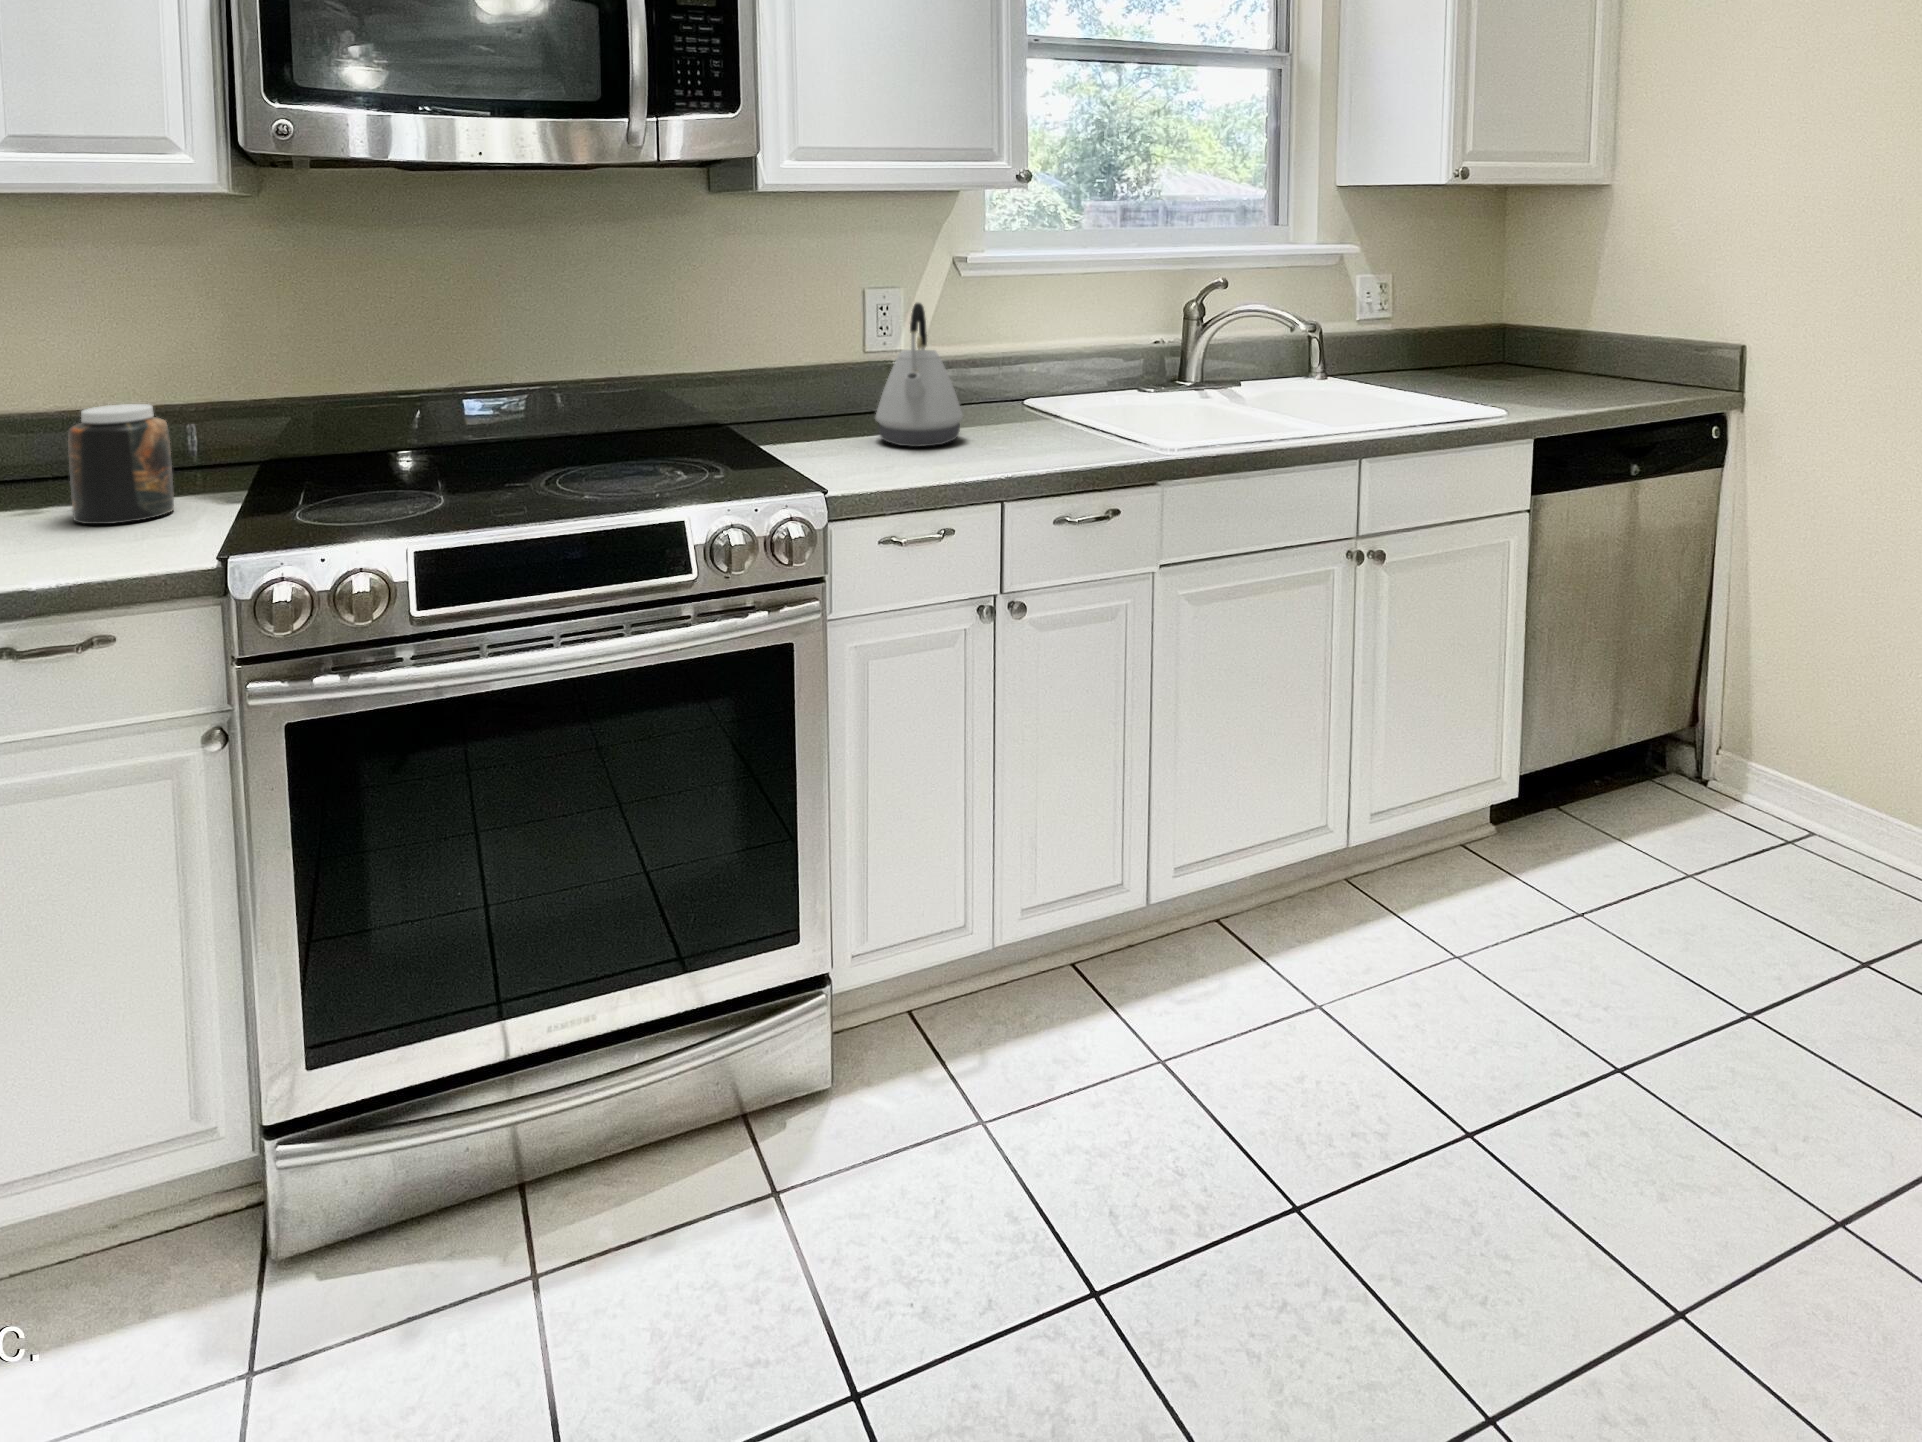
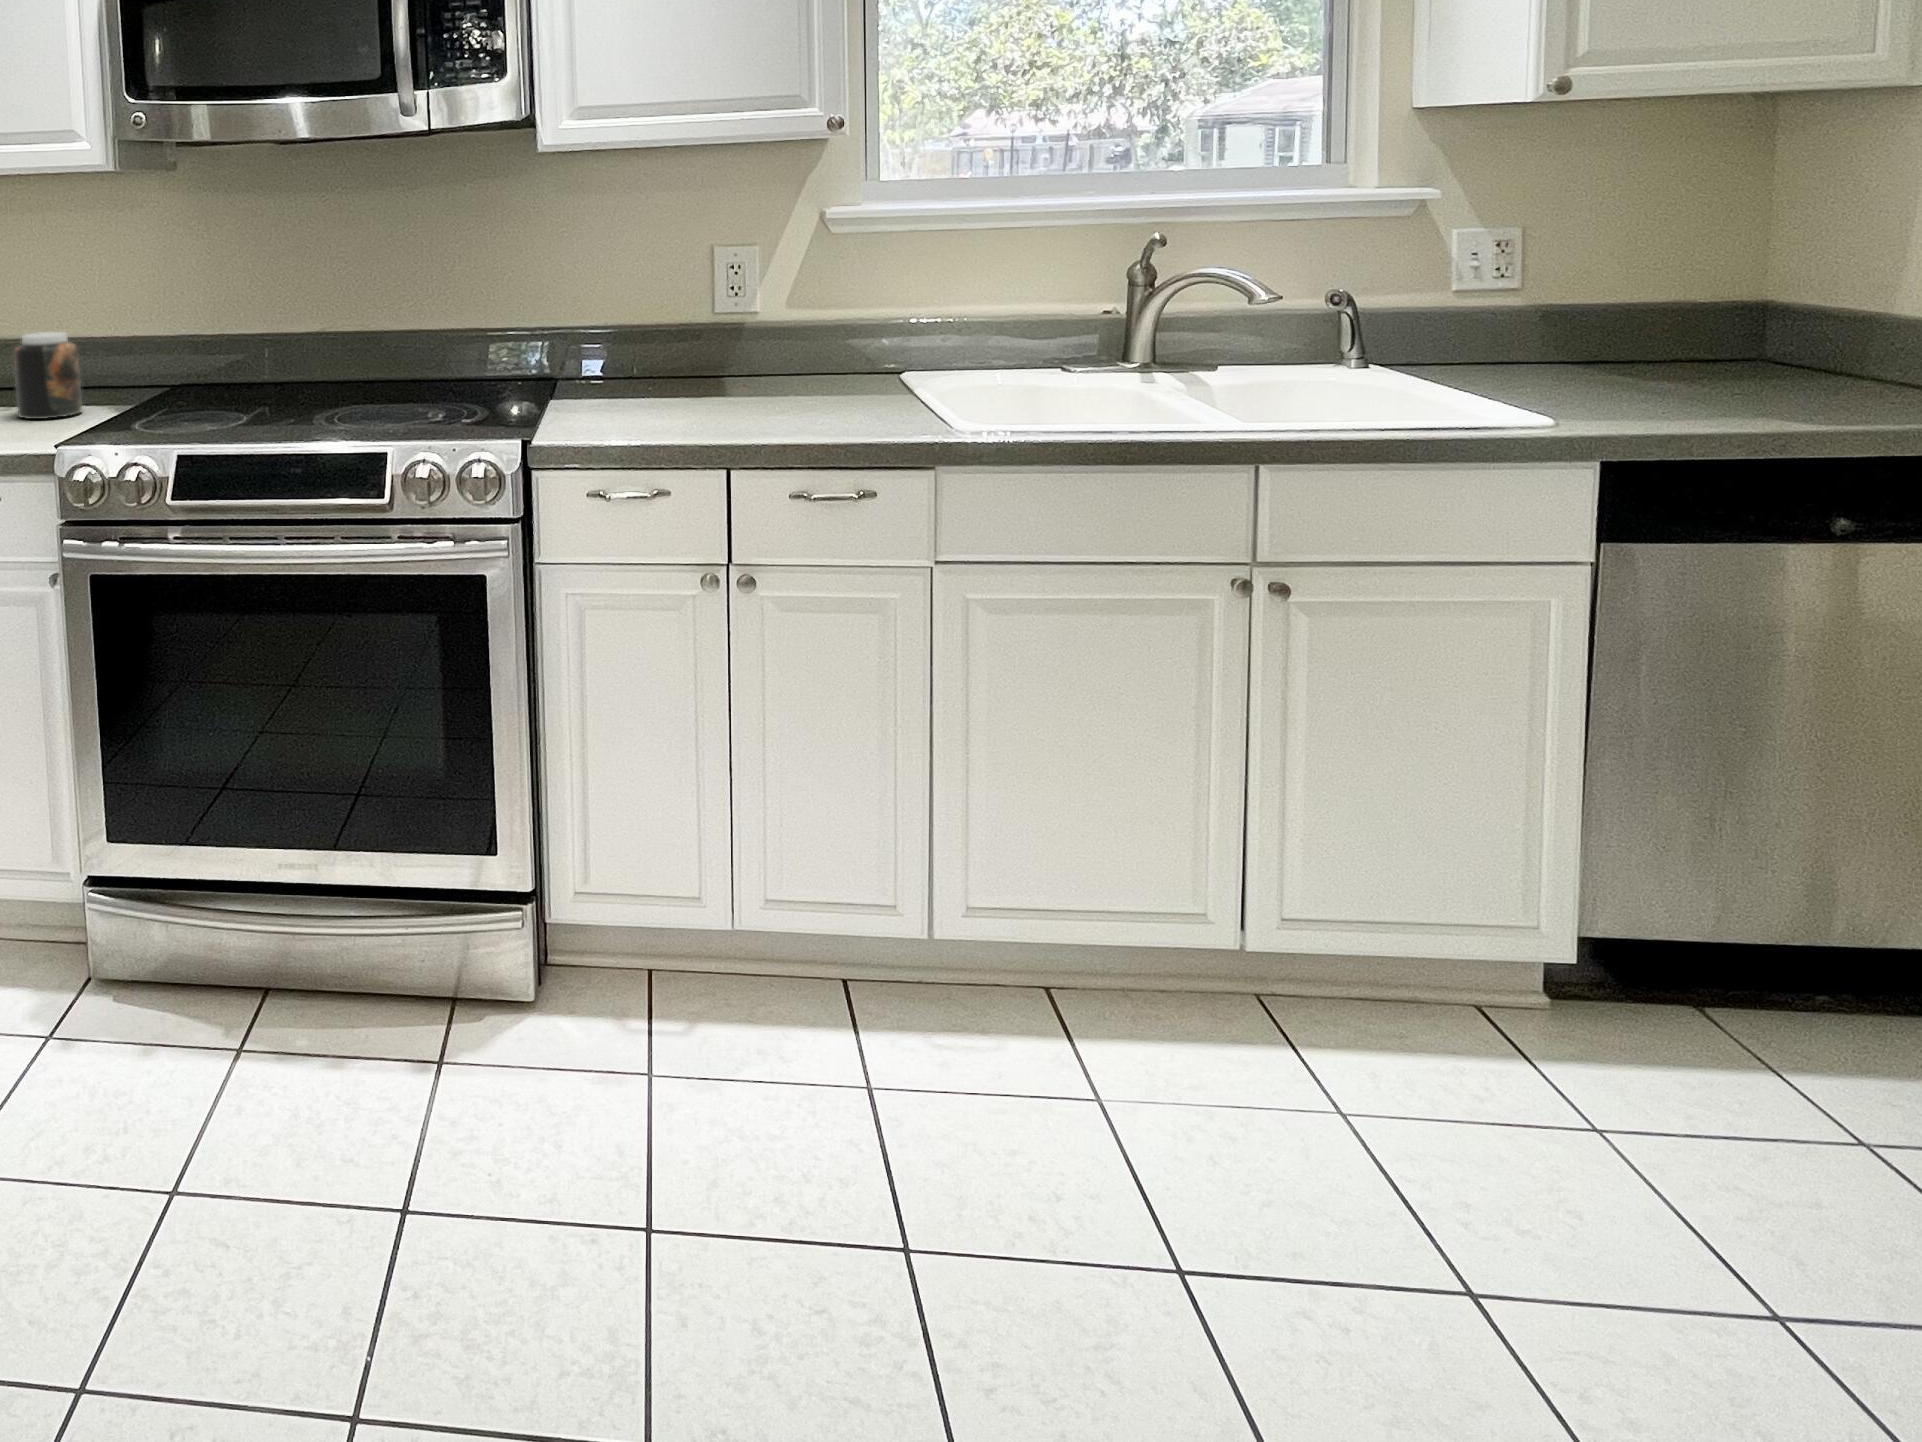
kettle: present [875,303,963,447] -> none [664,261,757,409]

